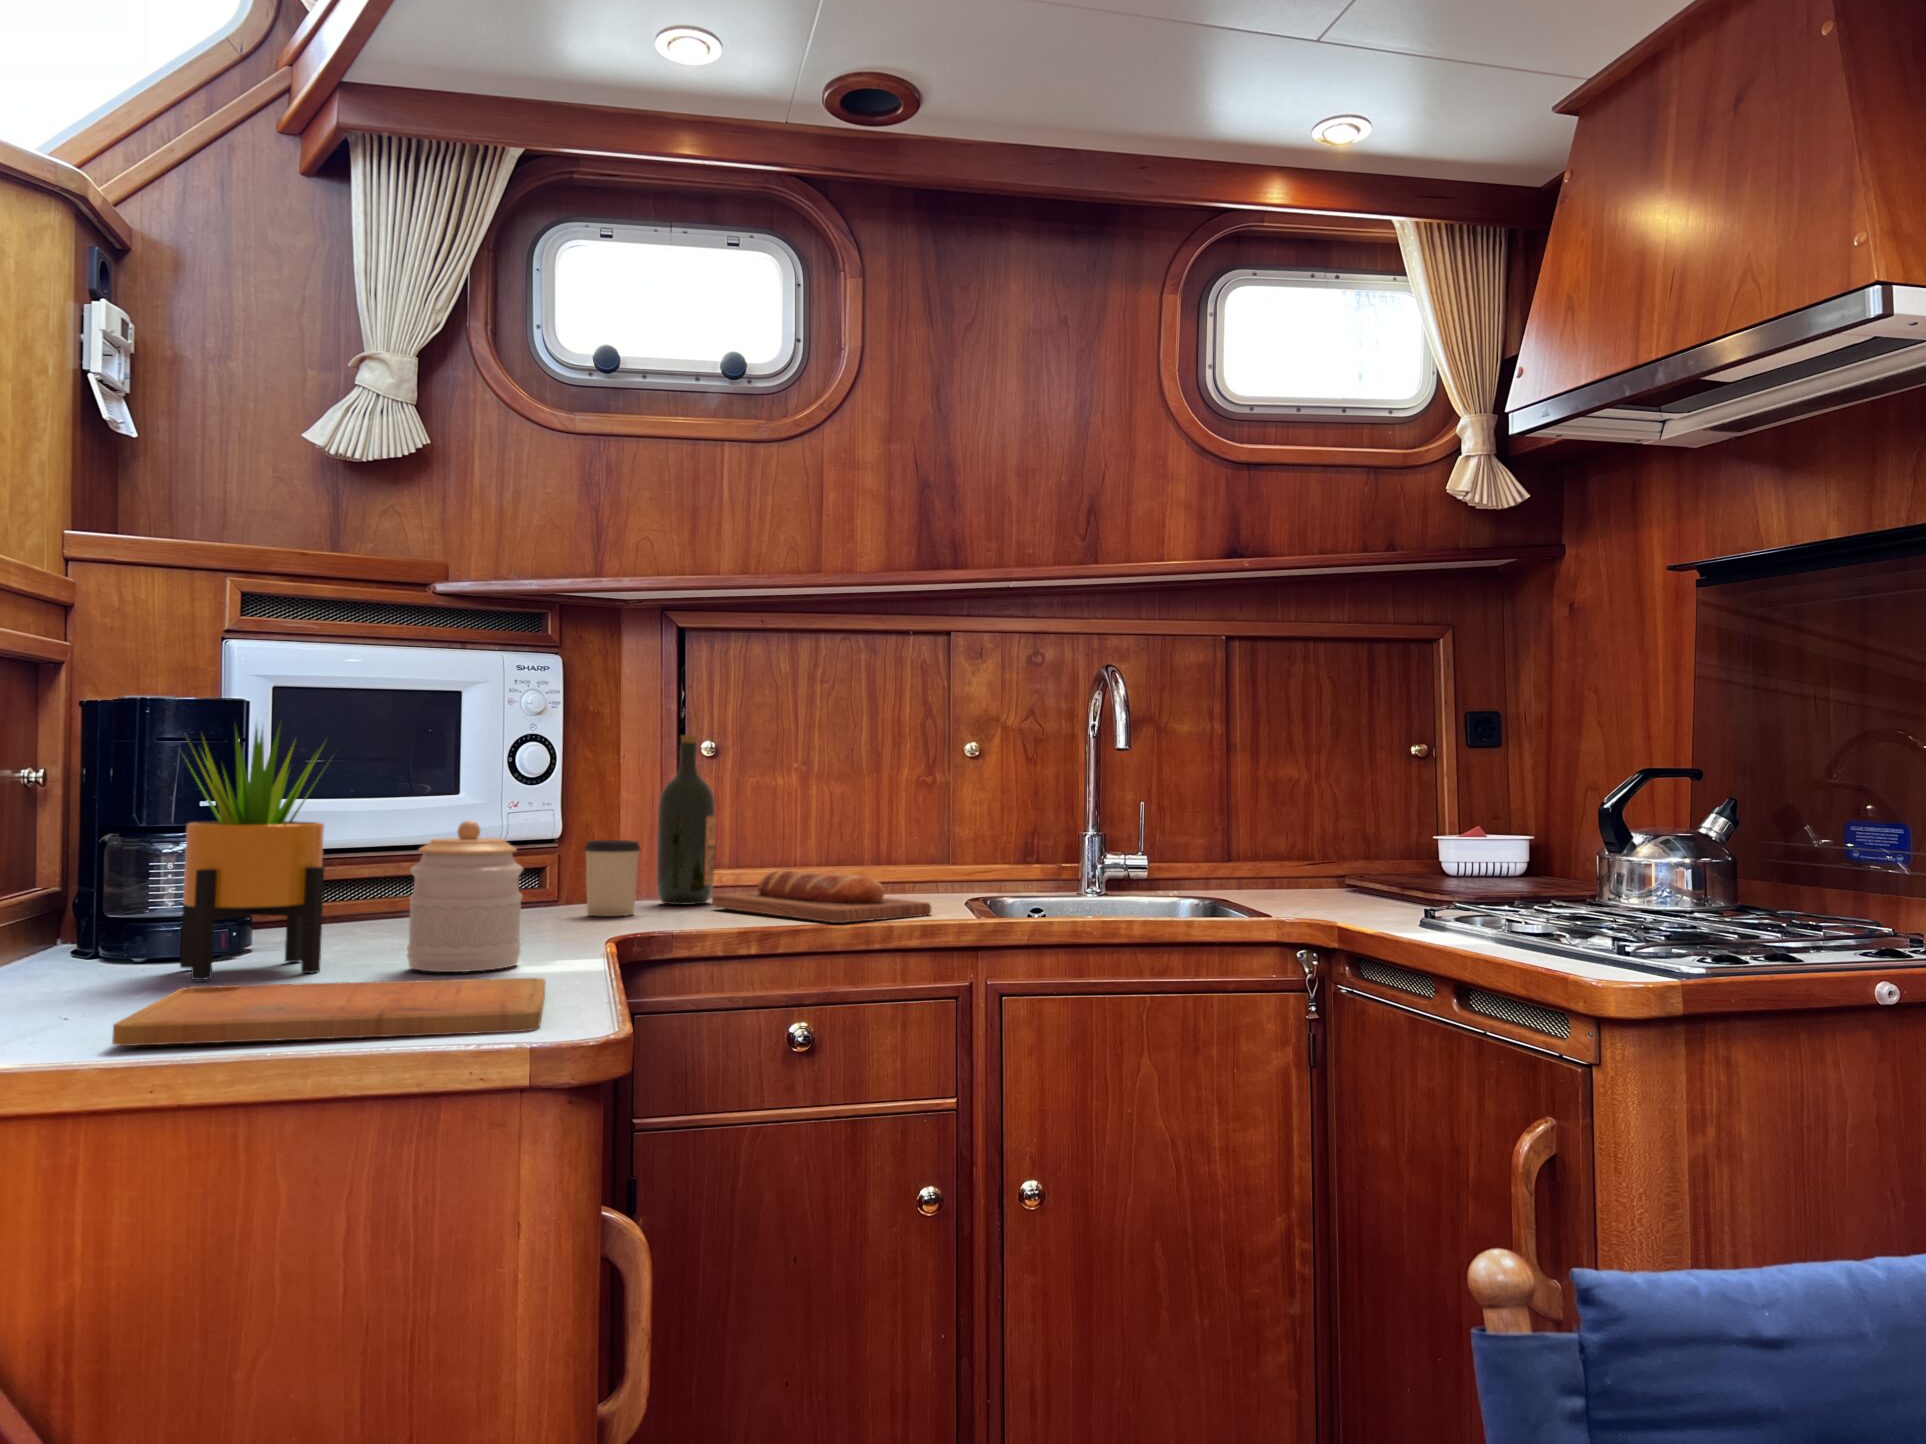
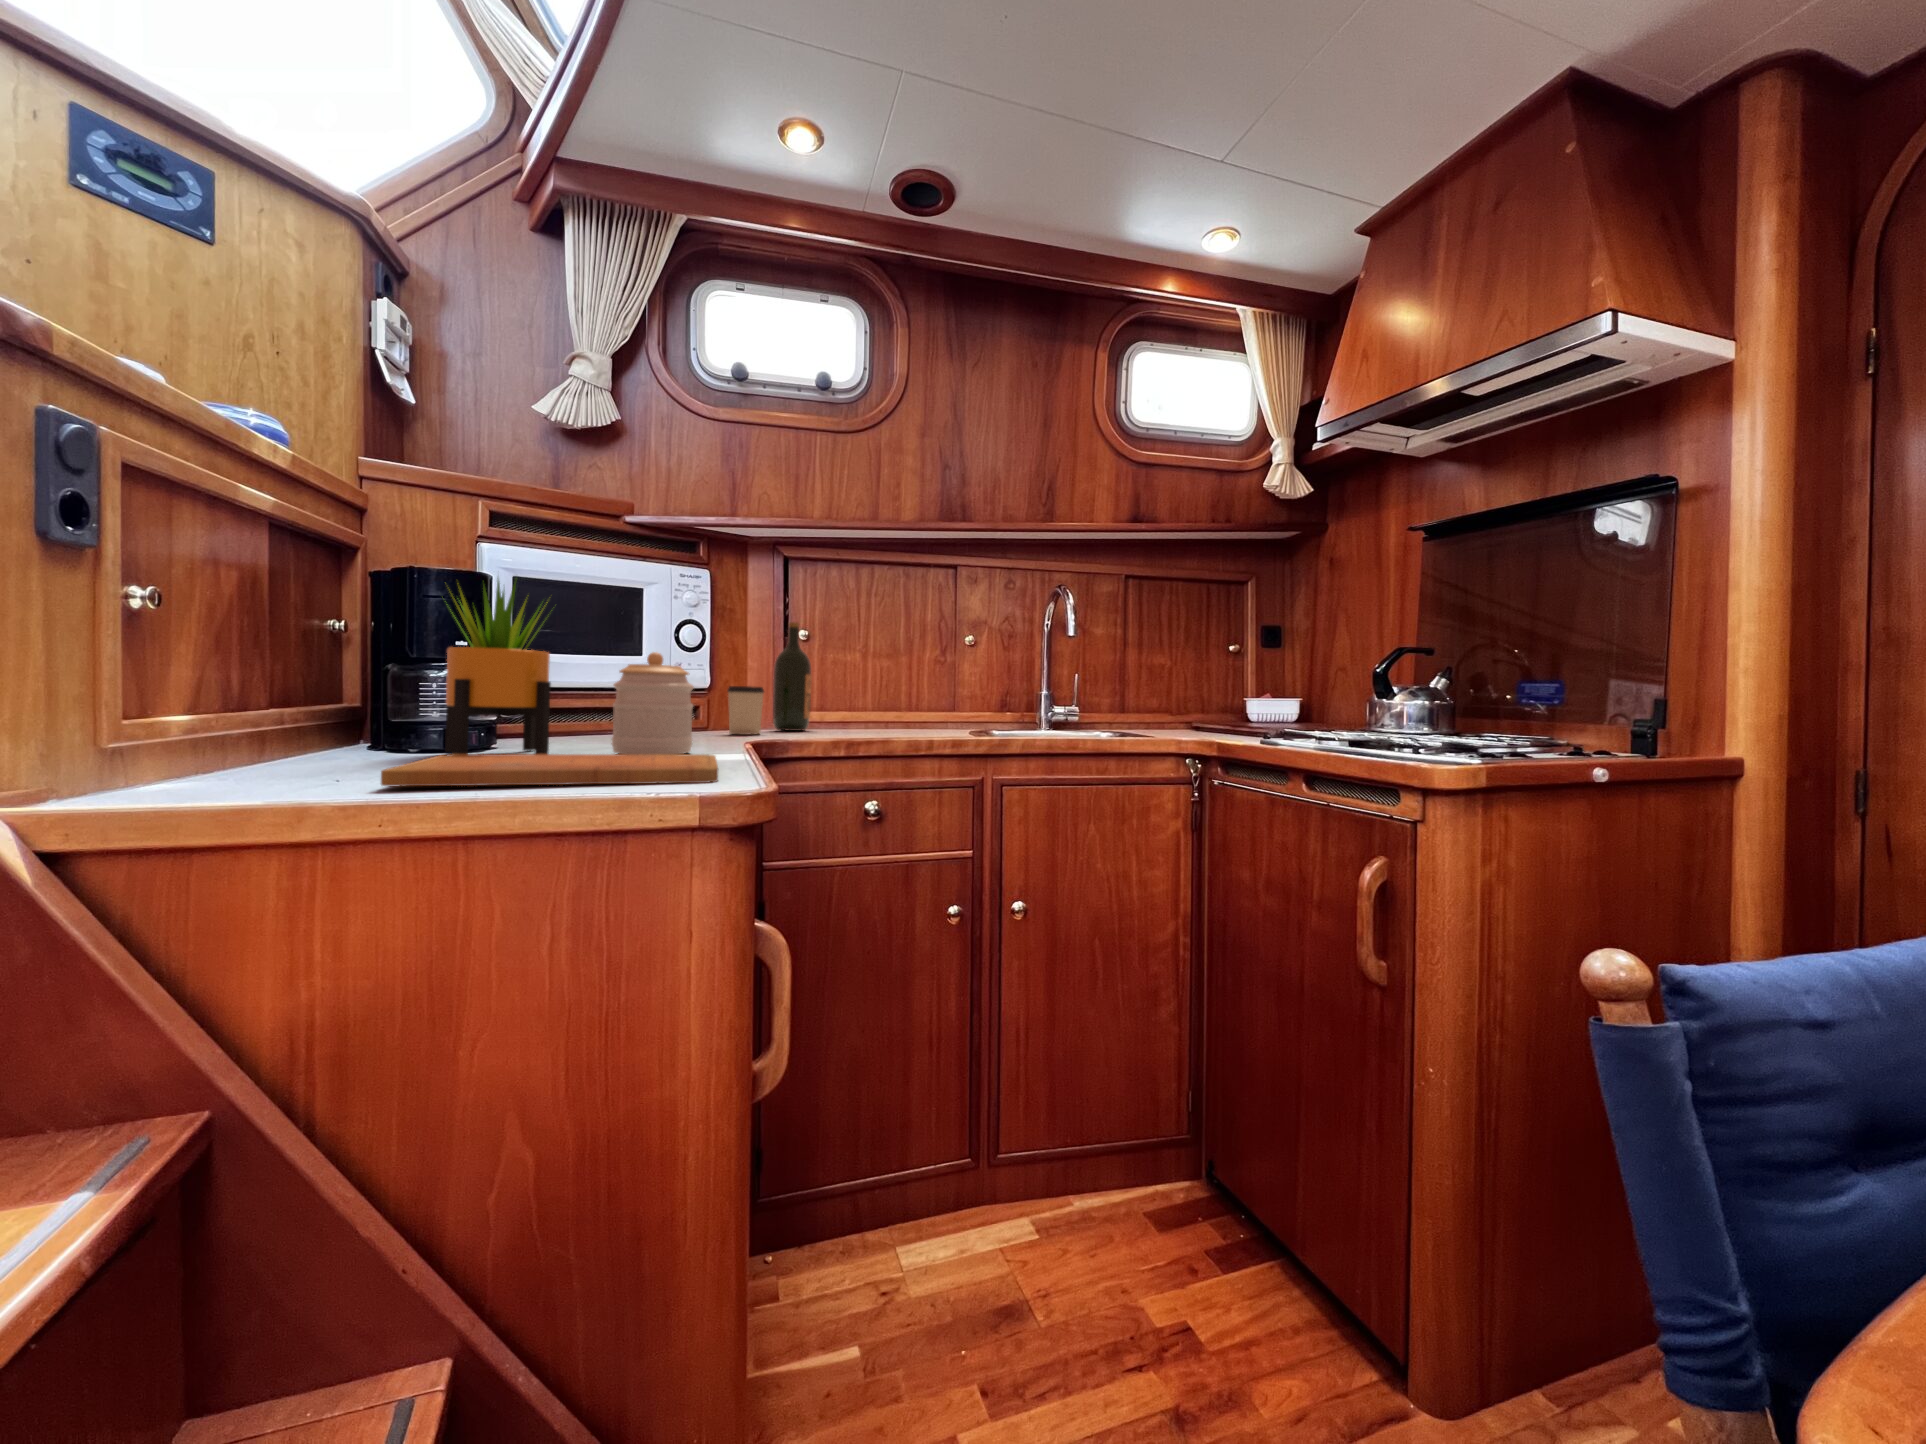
bread loaf: present [712,870,931,923] -> none [811,709,955,738]

